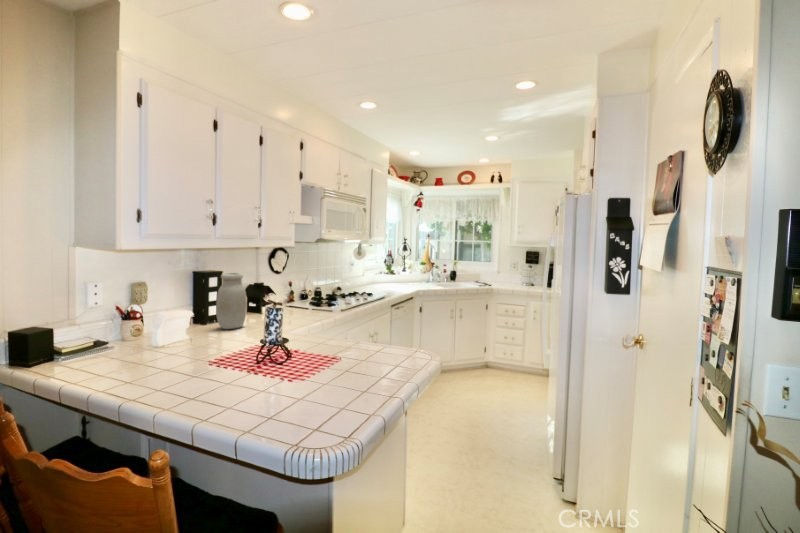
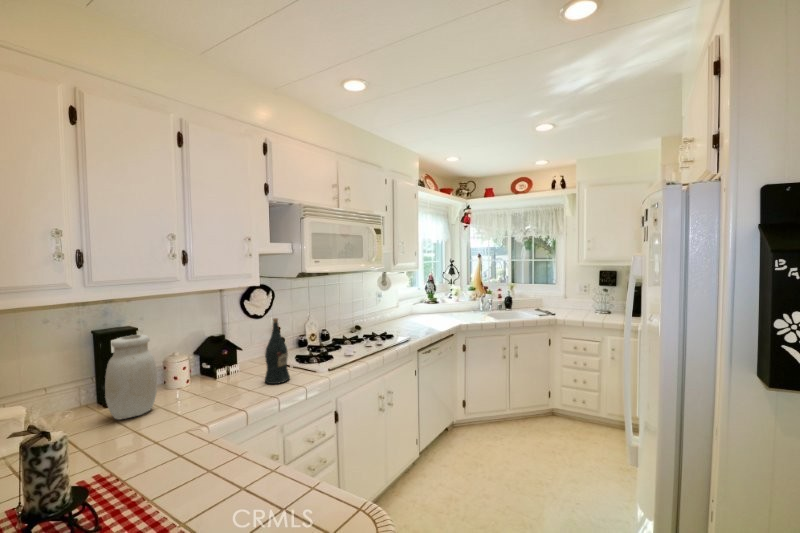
wine bottle: none [304,269,322,316] -> present [265,318,290,384]

